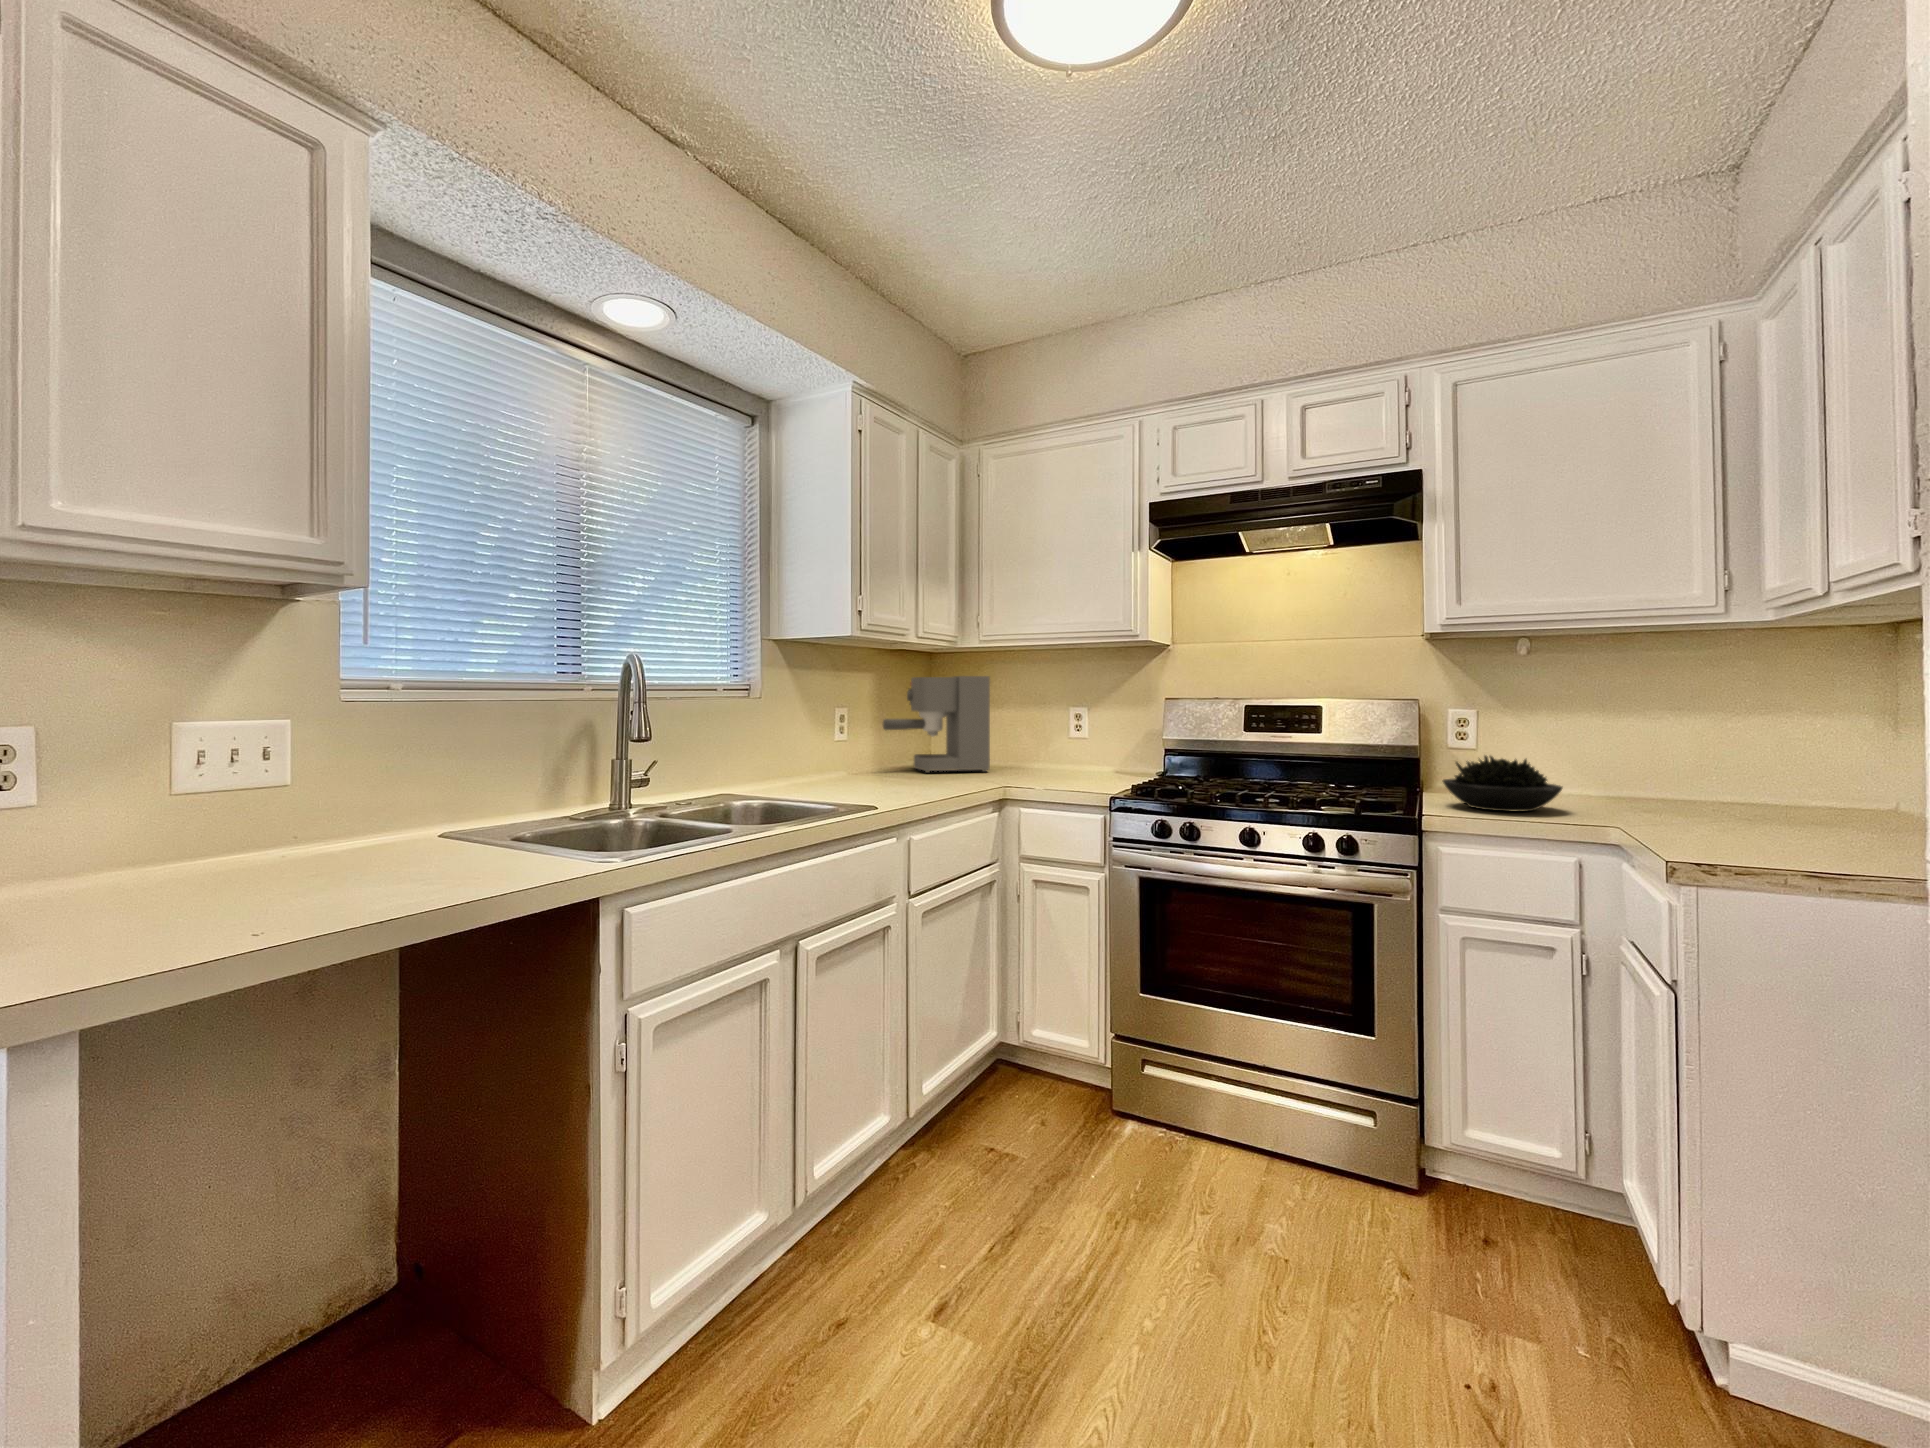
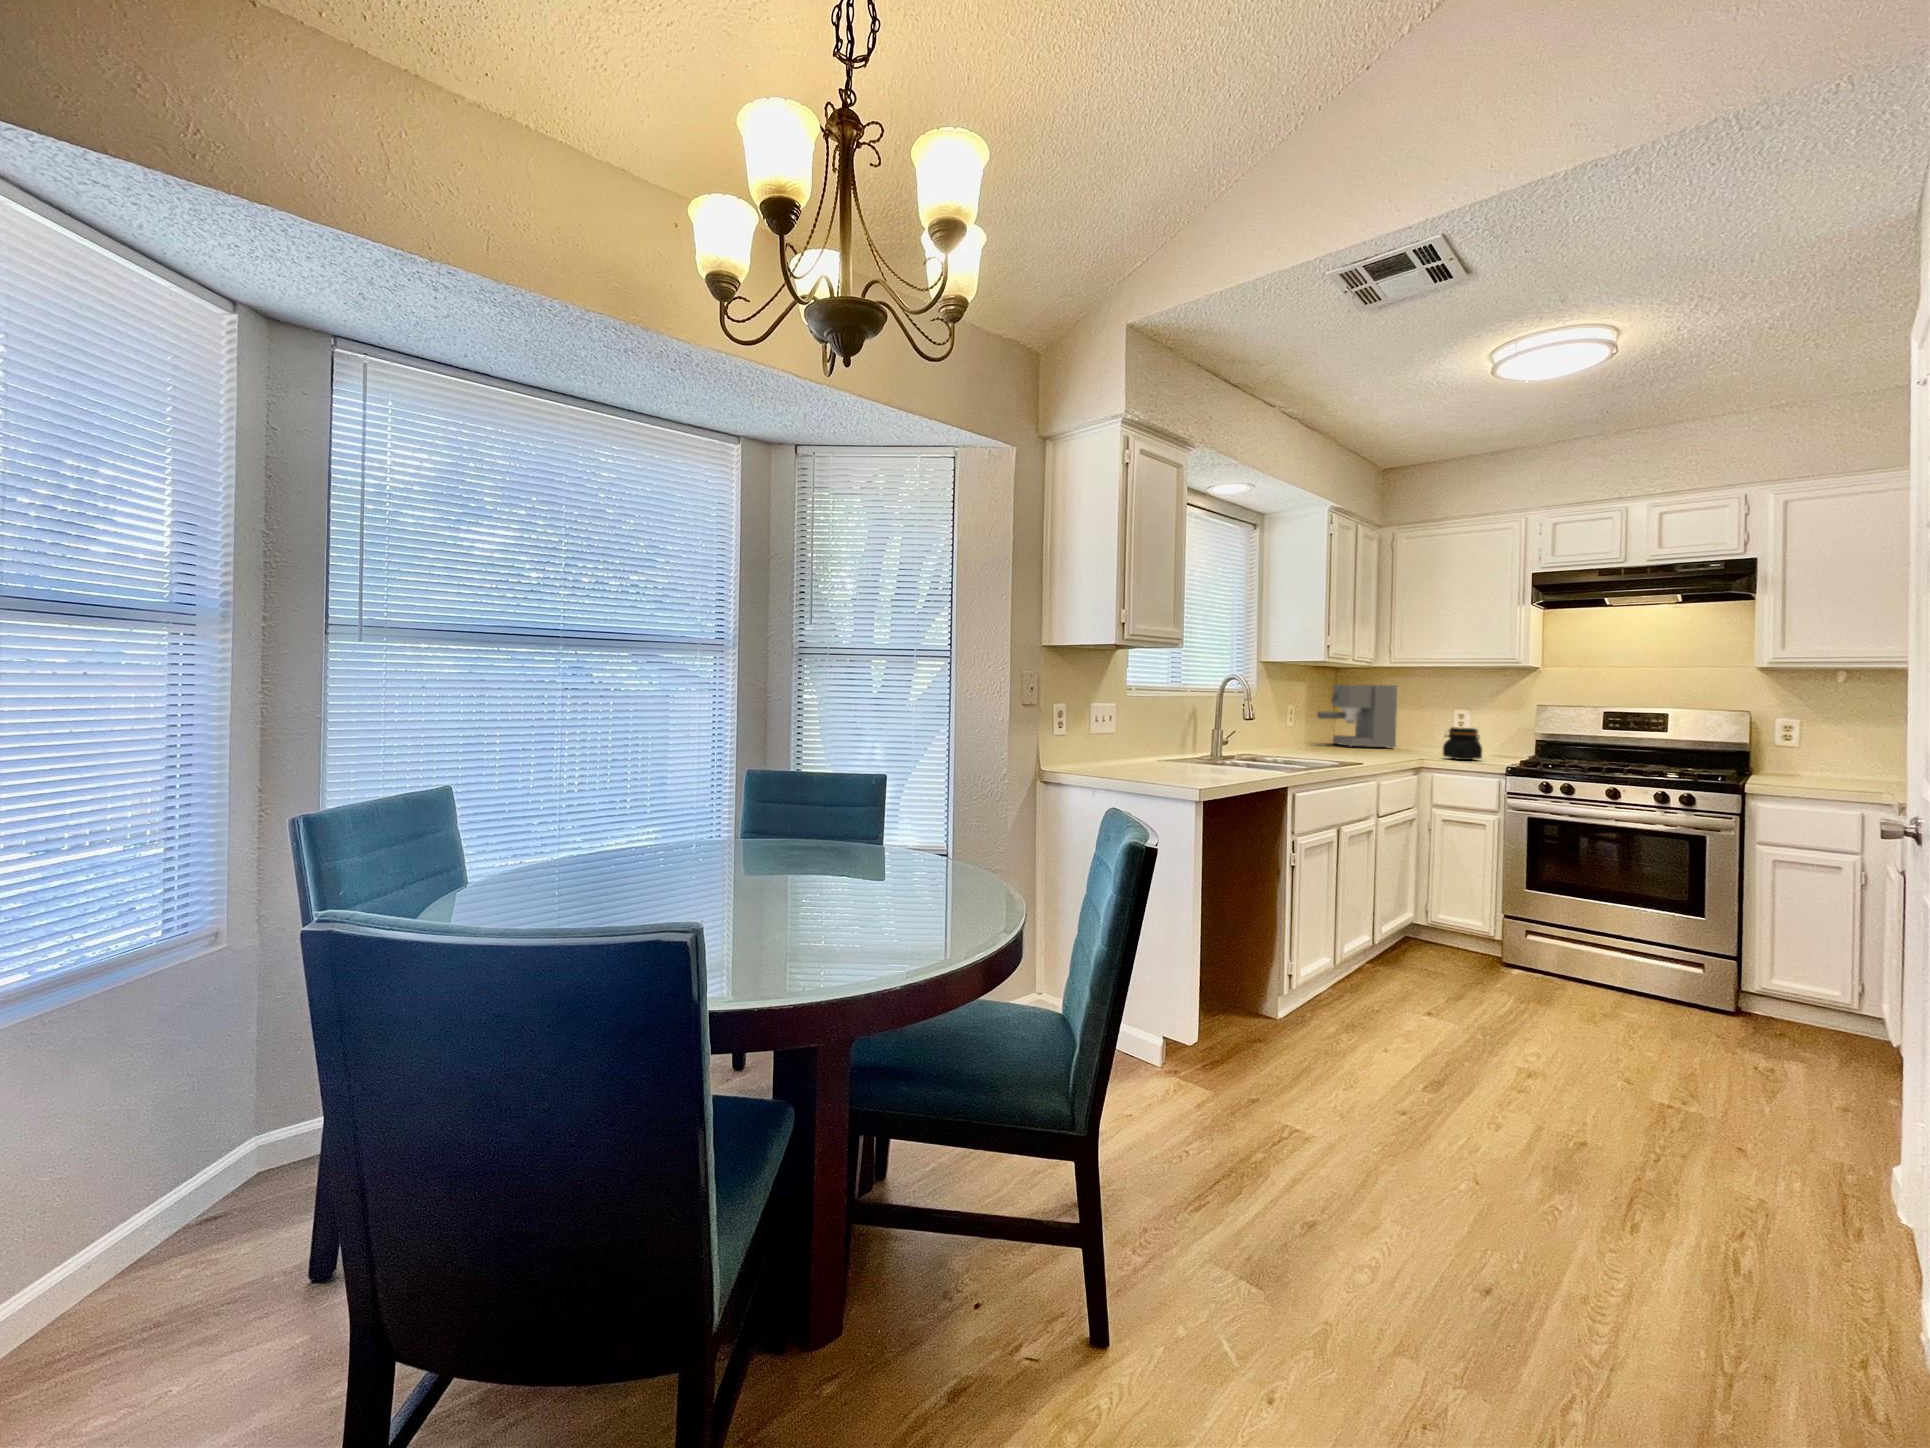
jar: none [1028,738,1082,790] -> present [1443,727,1482,760]
succulent plant: present [1443,756,1562,811] -> none [1764,749,1859,785]

